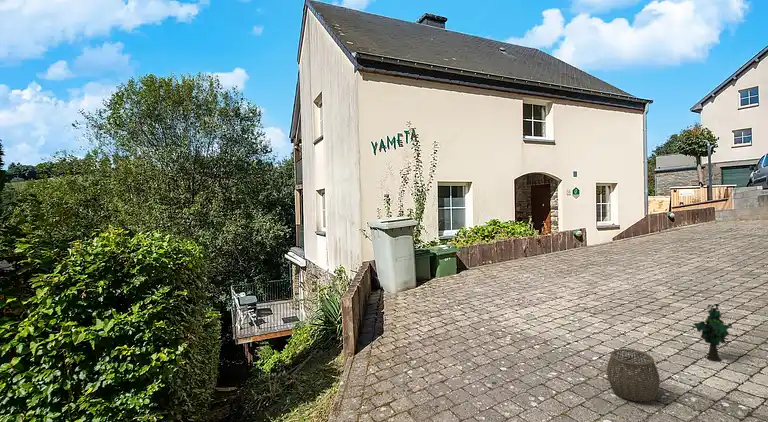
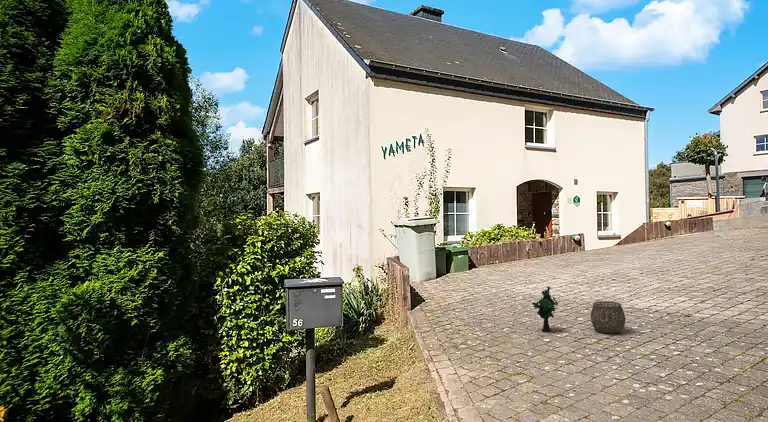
decorative plant: present [693,304,732,361] -> present [532,287,558,332]

